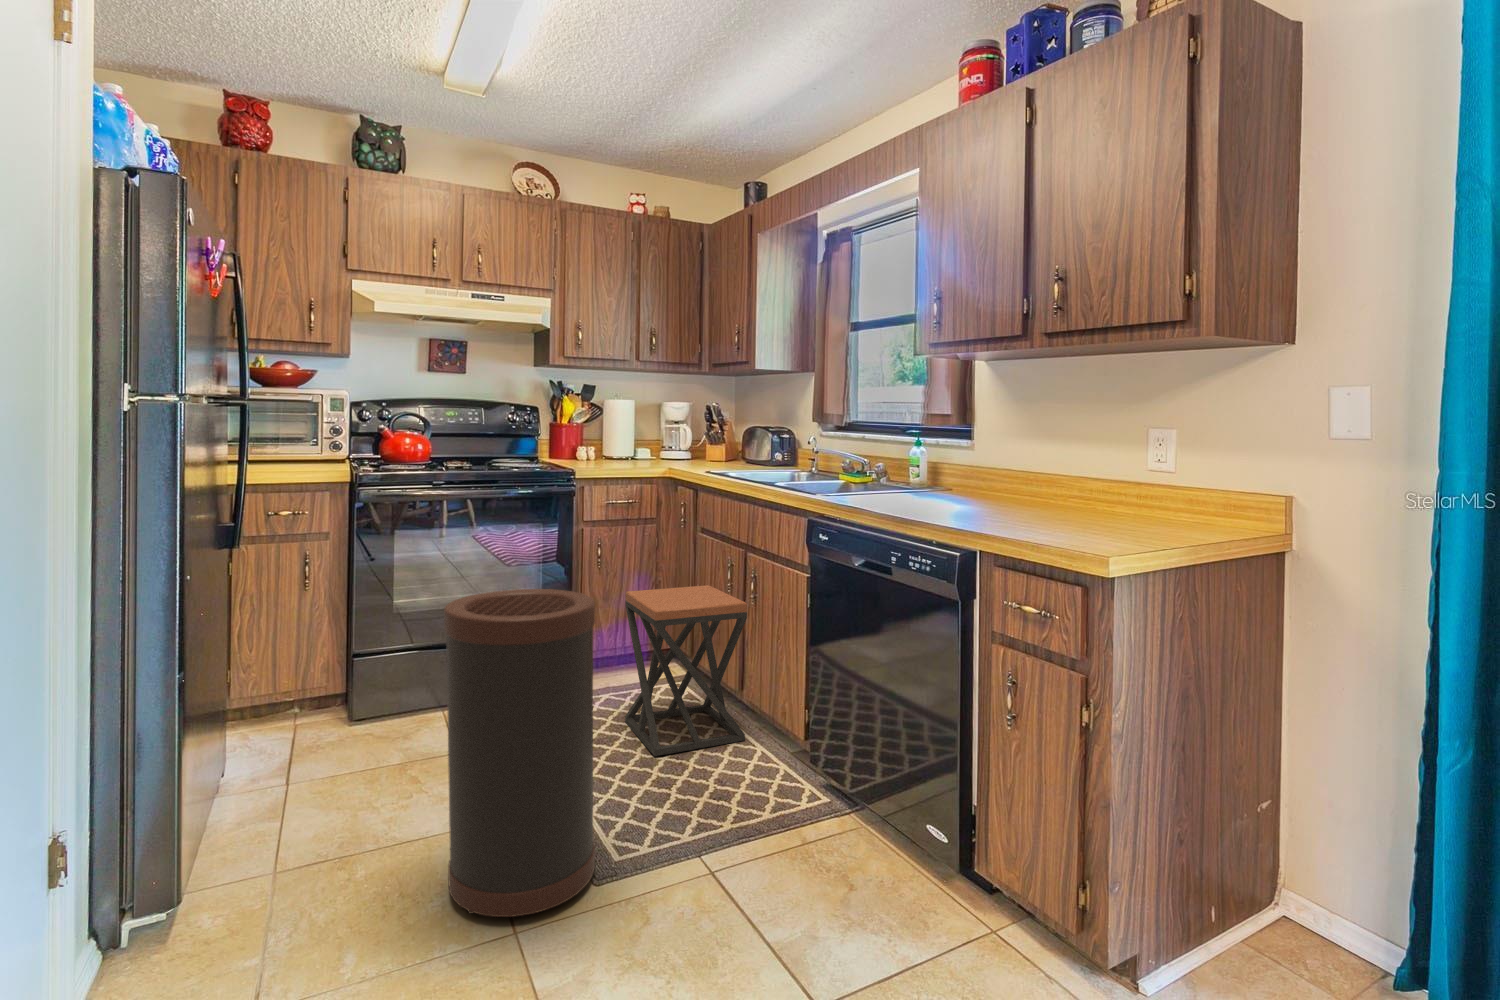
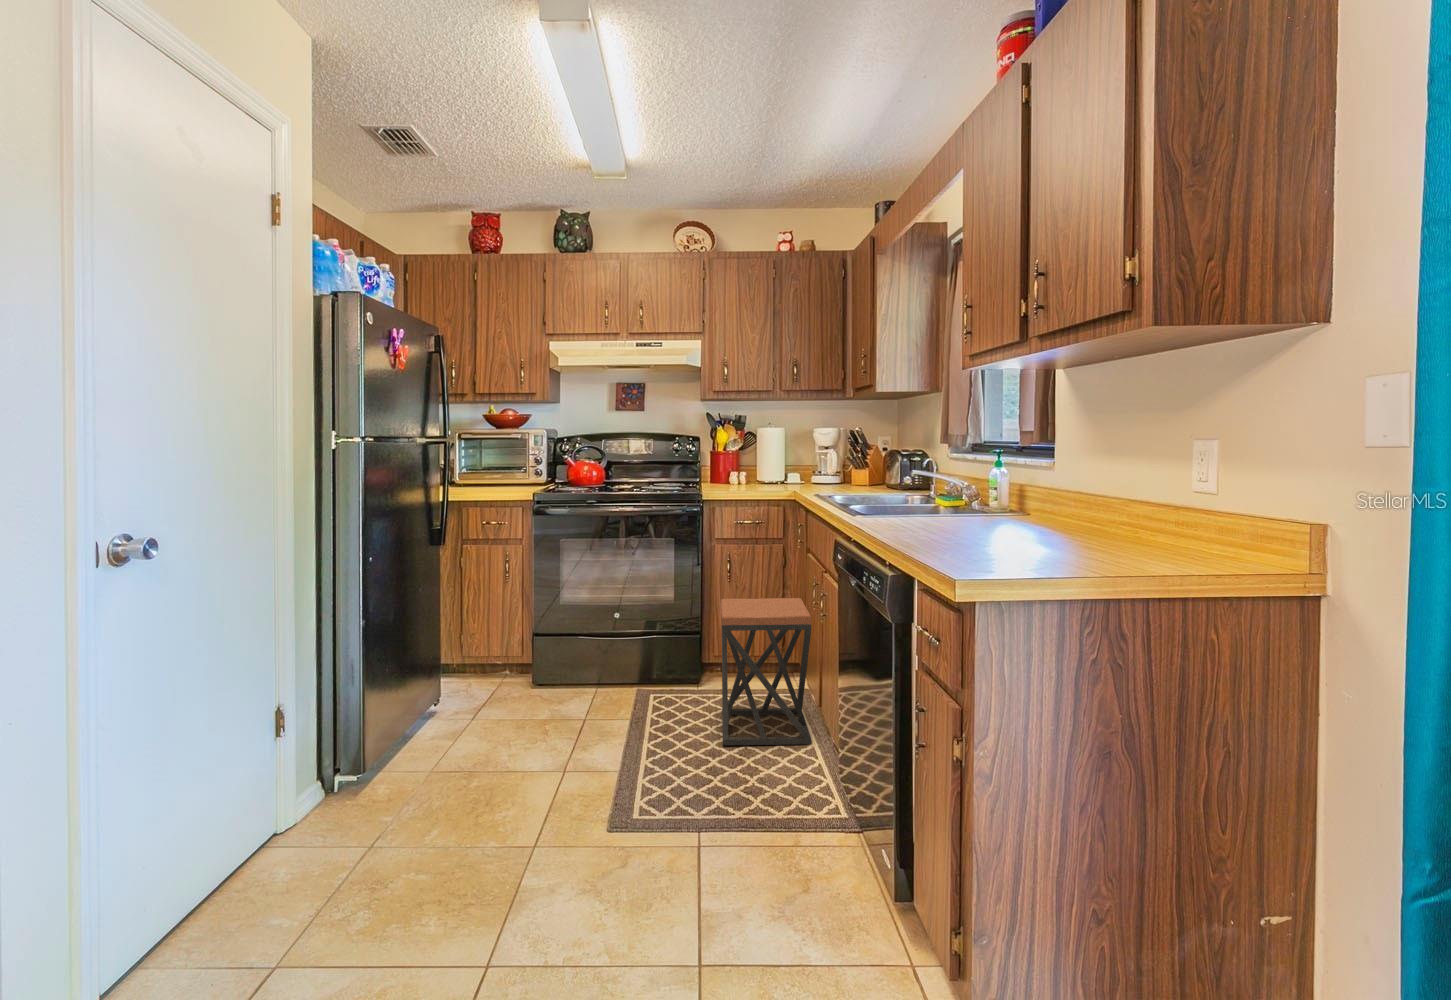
trash can: present [444,589,595,917] -> none [496,590,616,844]

